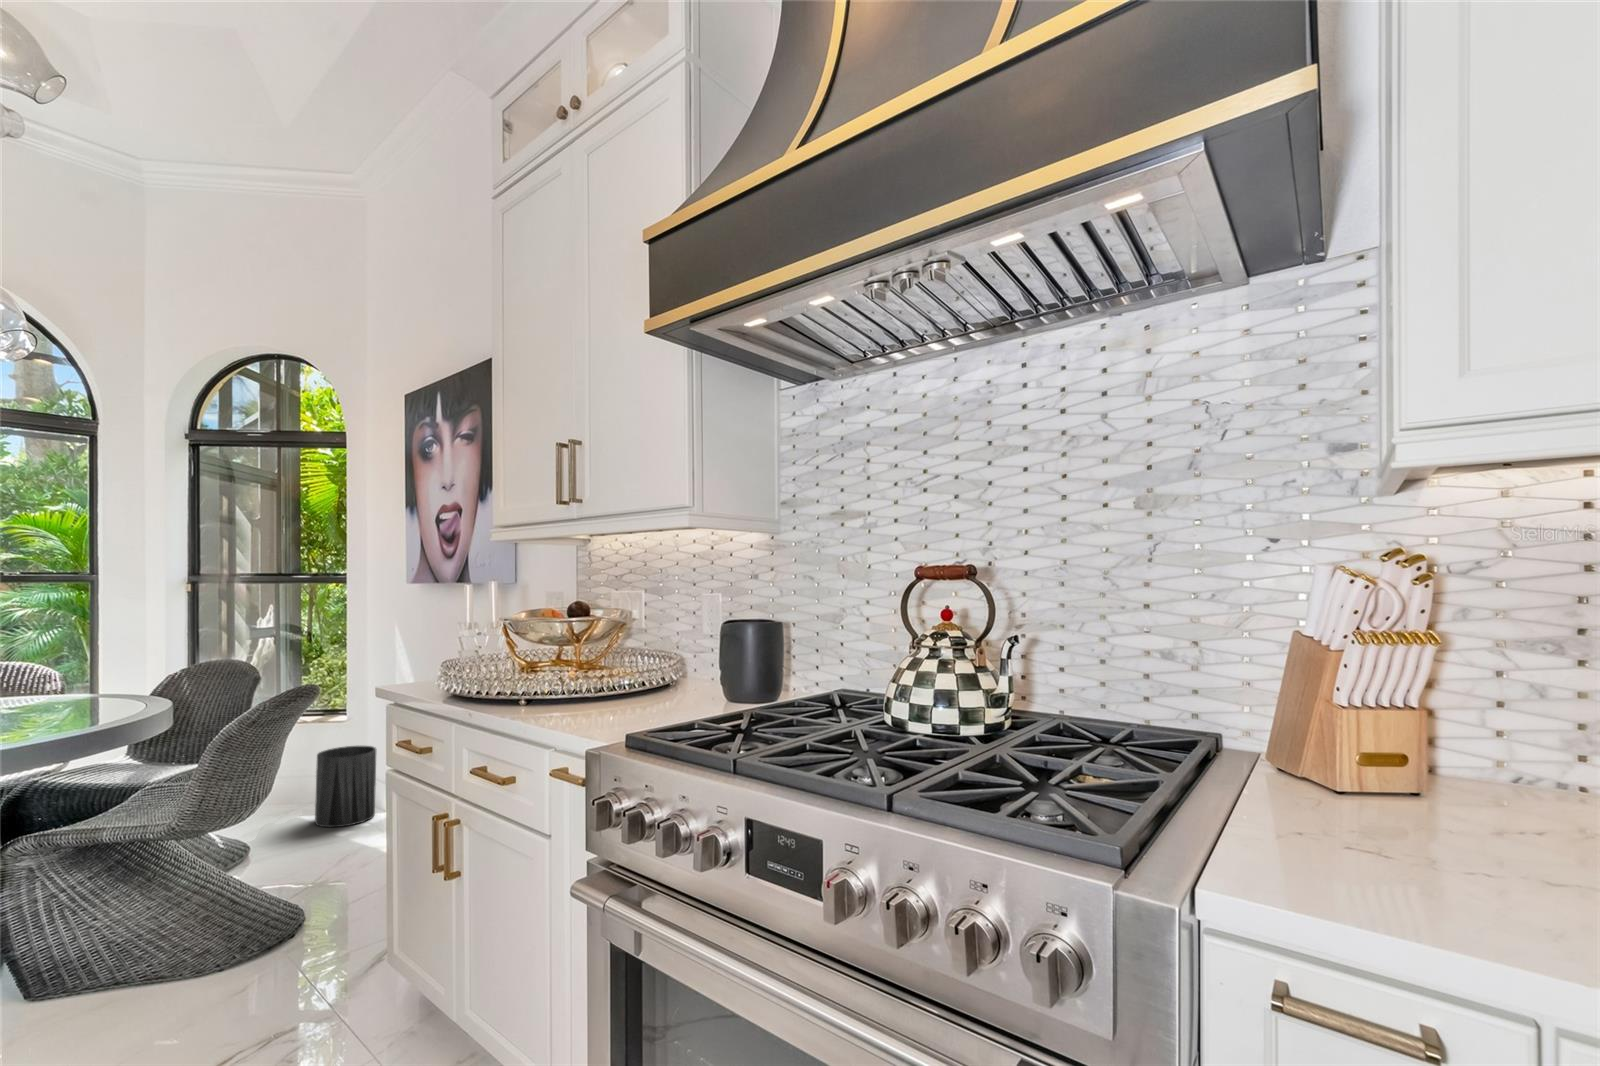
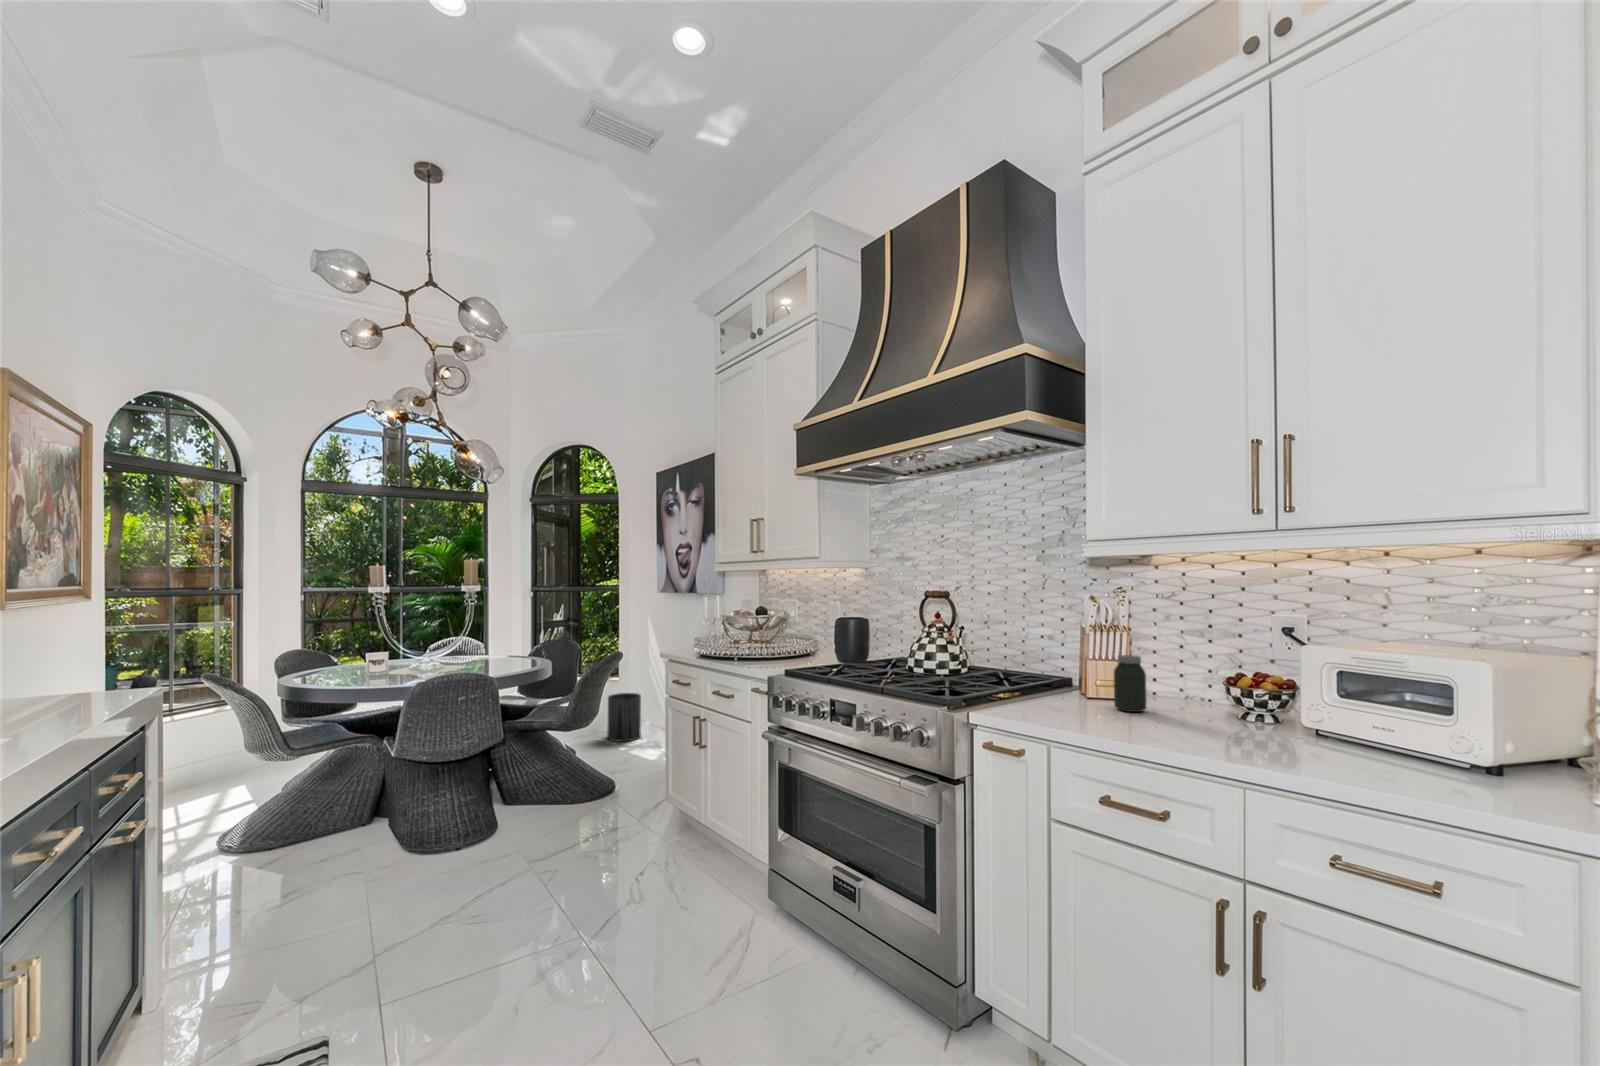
jar: none [1435,697,1528,837] -> present [1114,655,1147,712]

